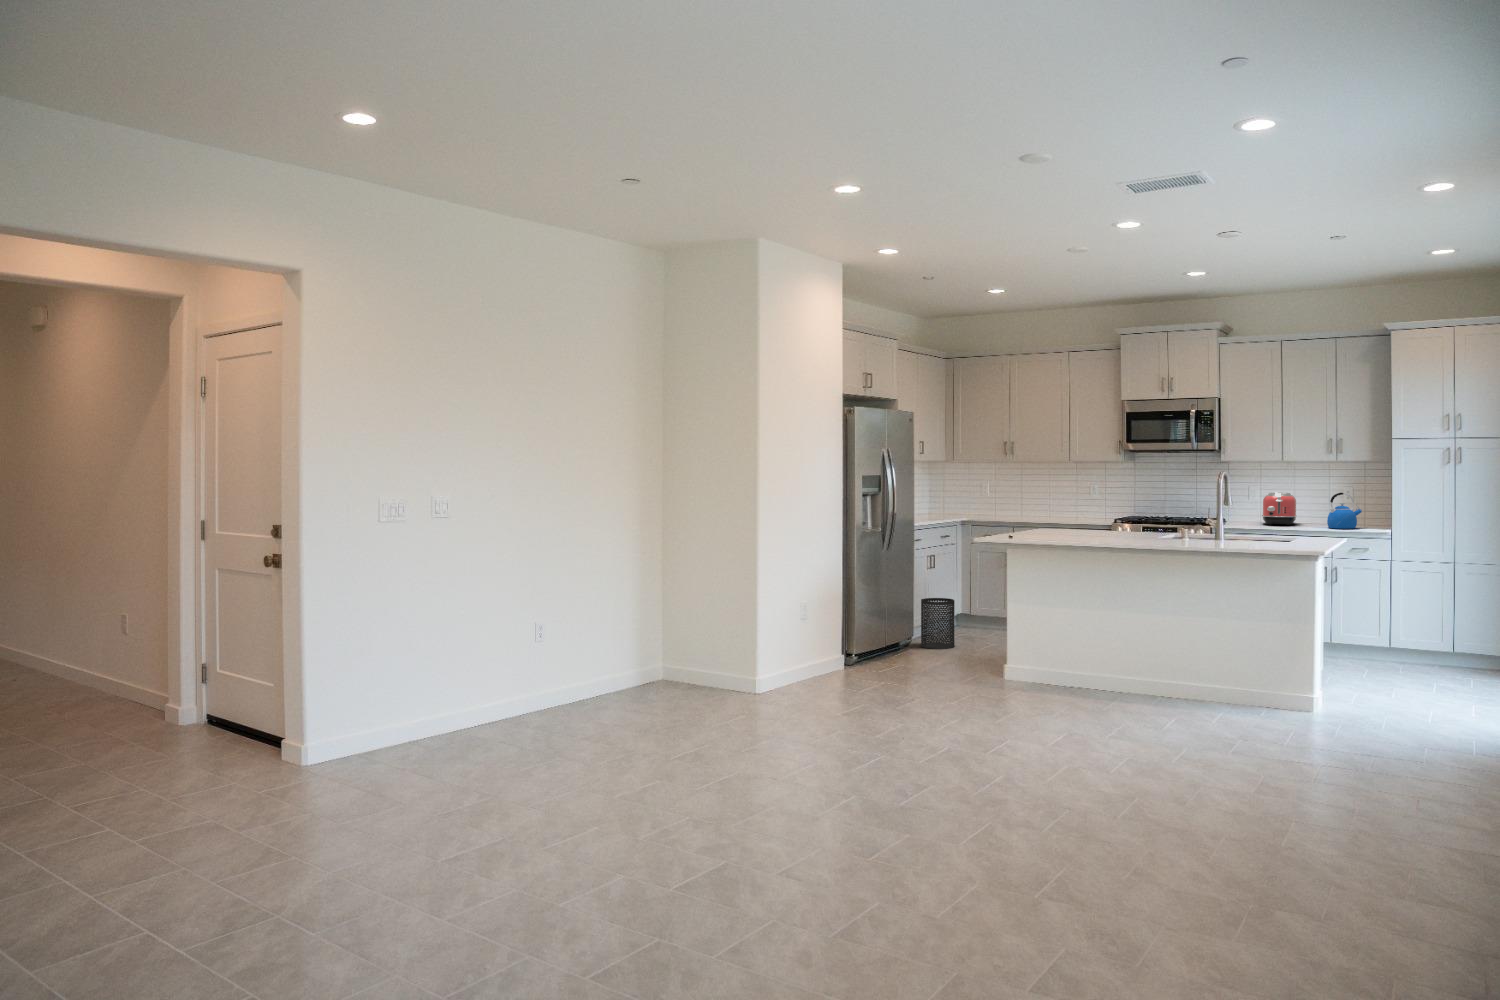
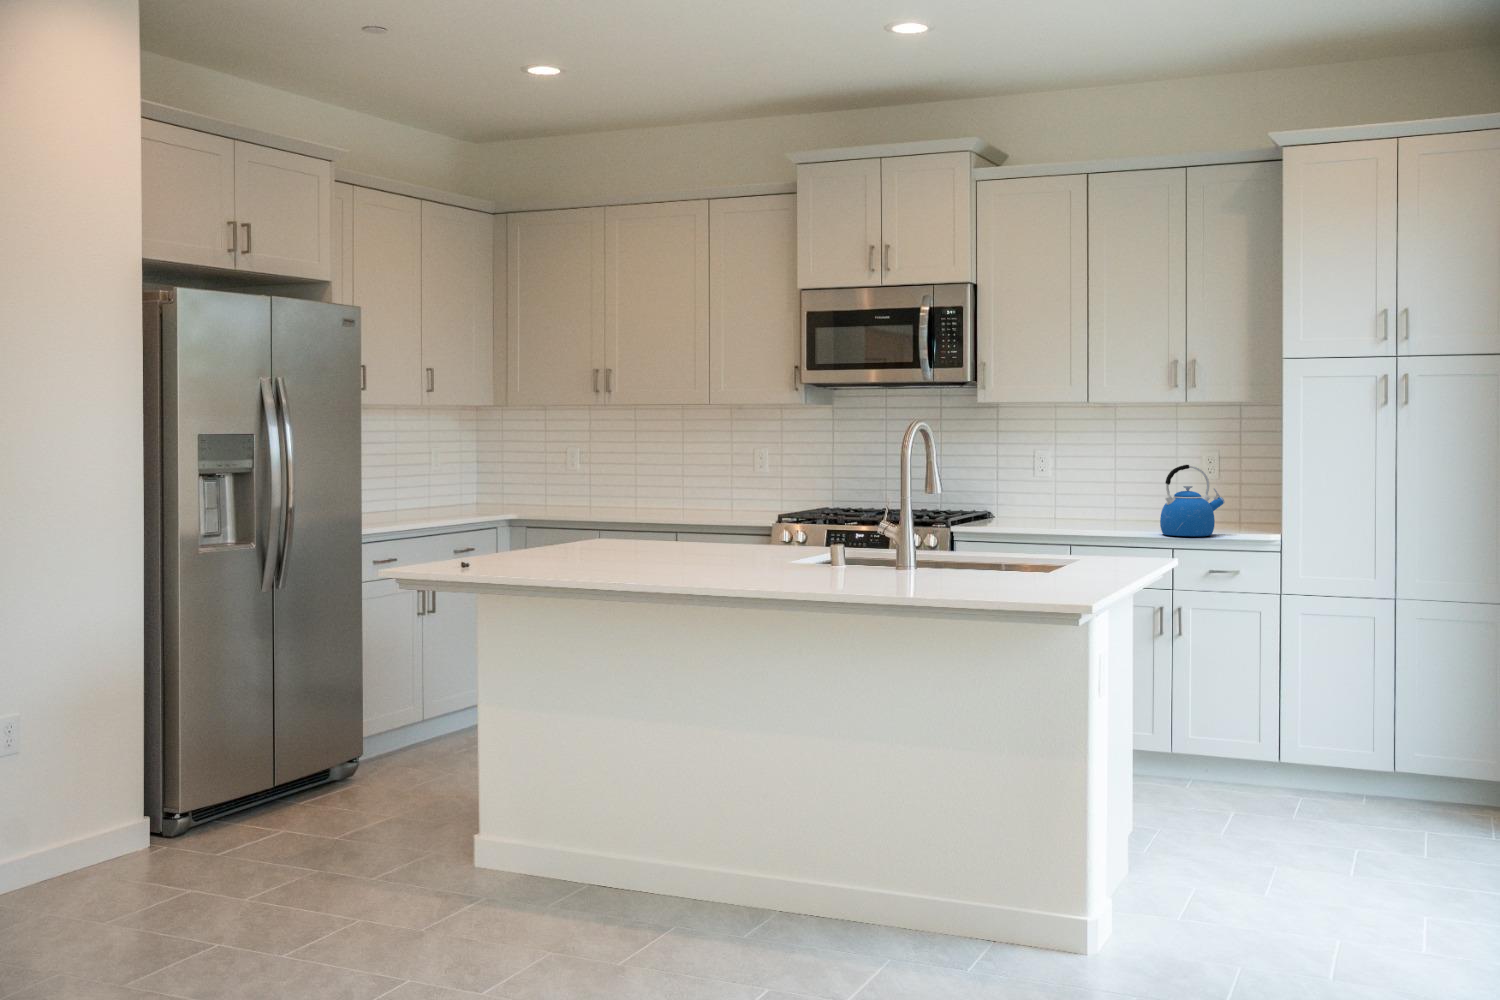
toaster: present [1262,493,1296,525] -> none [1045,465,1108,528]
trash can: present [921,598,955,649] -> none [374,676,446,784]

